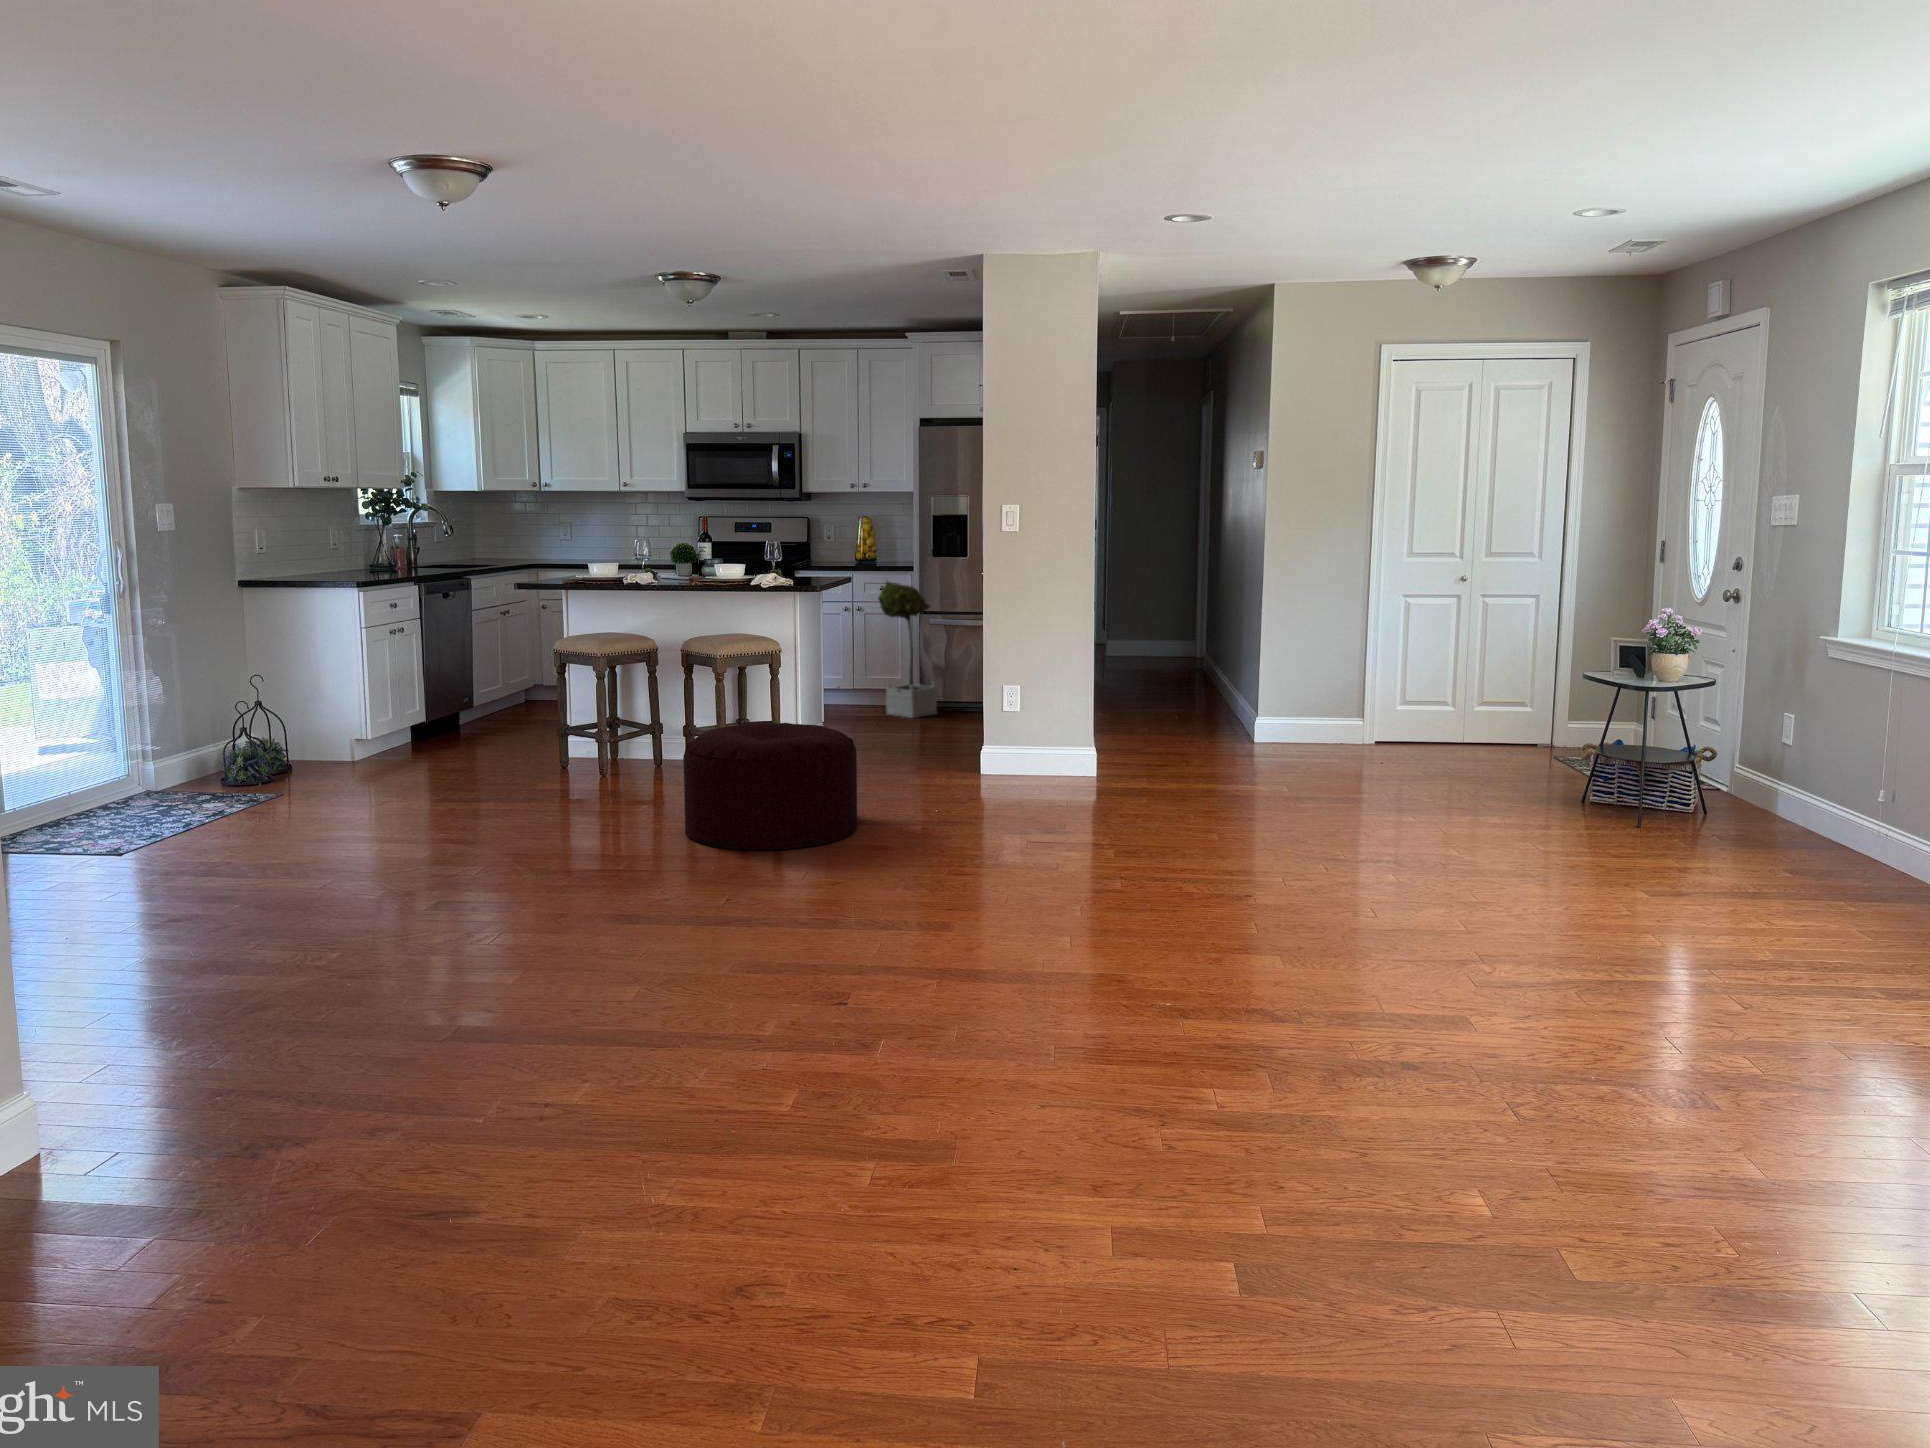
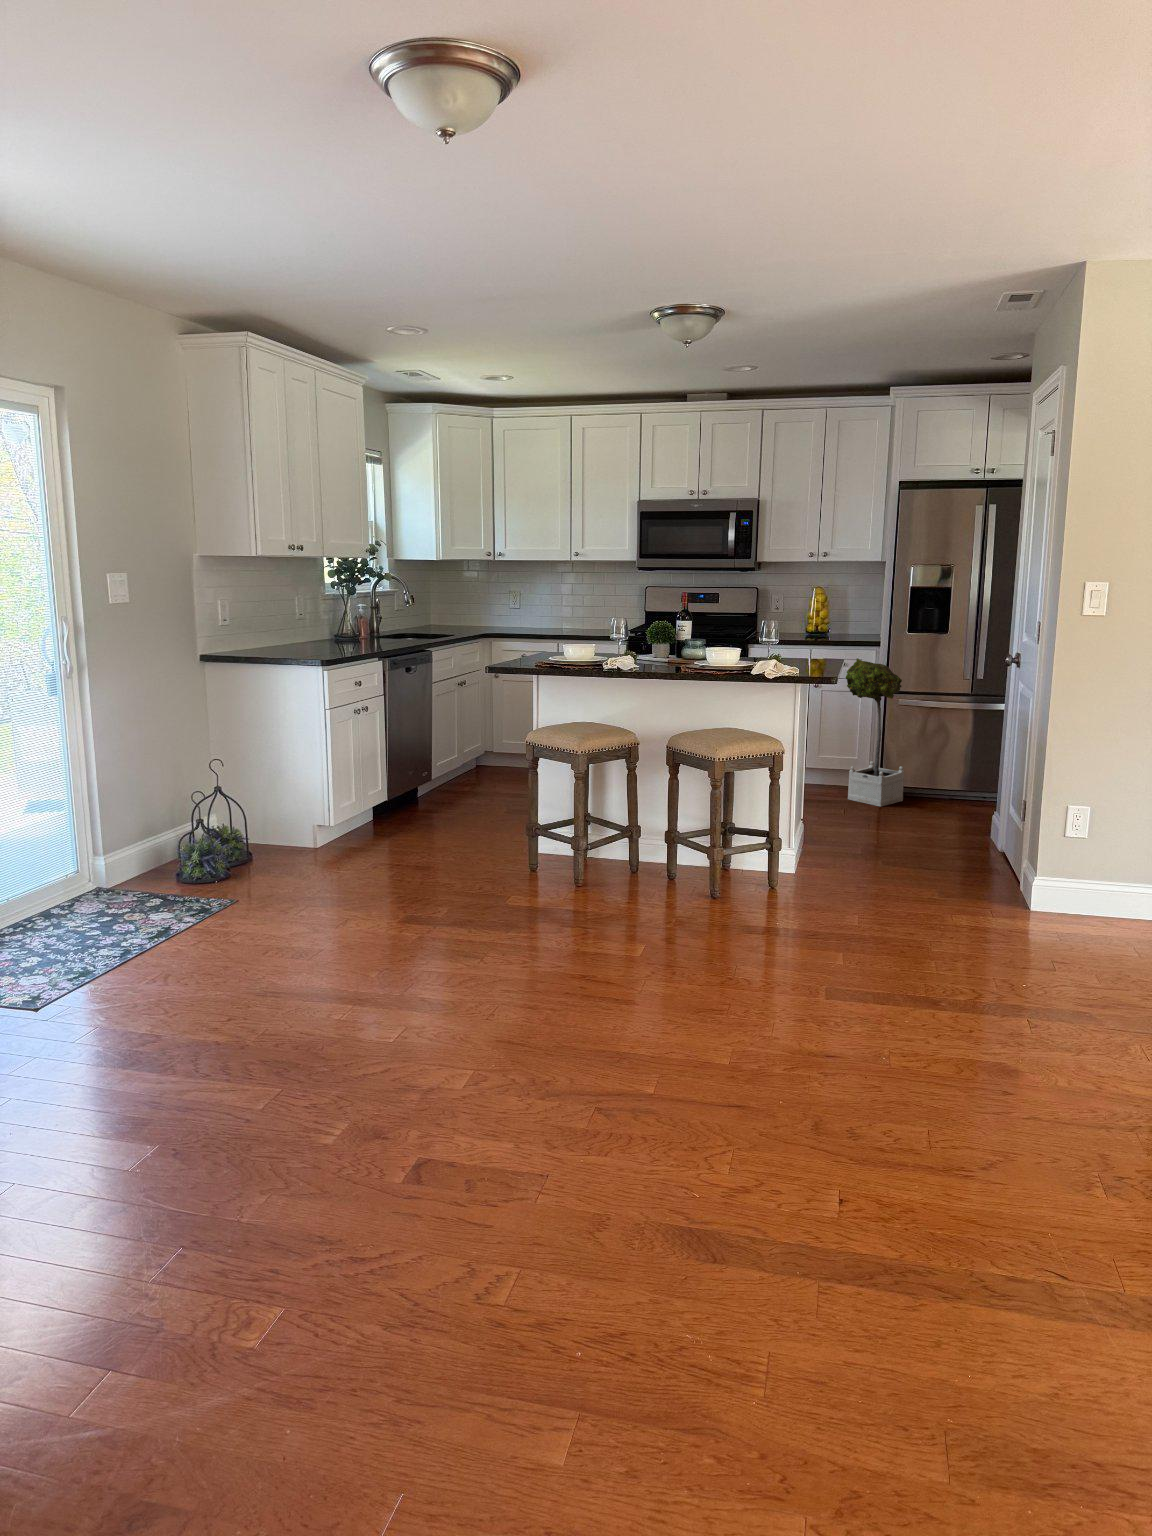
ottoman: present [683,723,857,850] -> none [716,869,962,1078]

